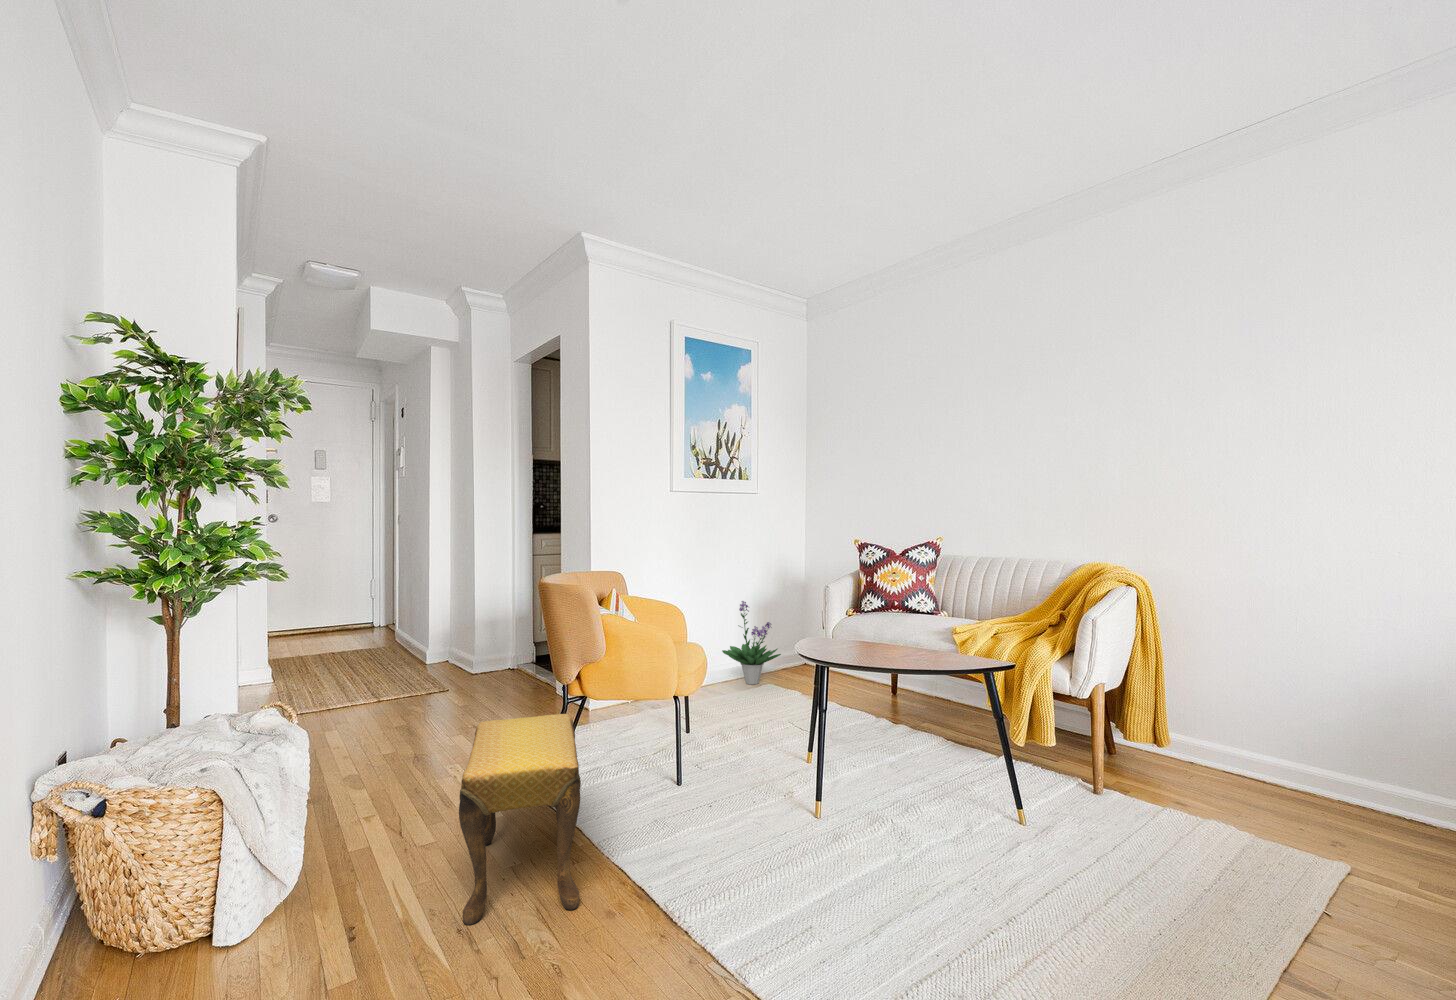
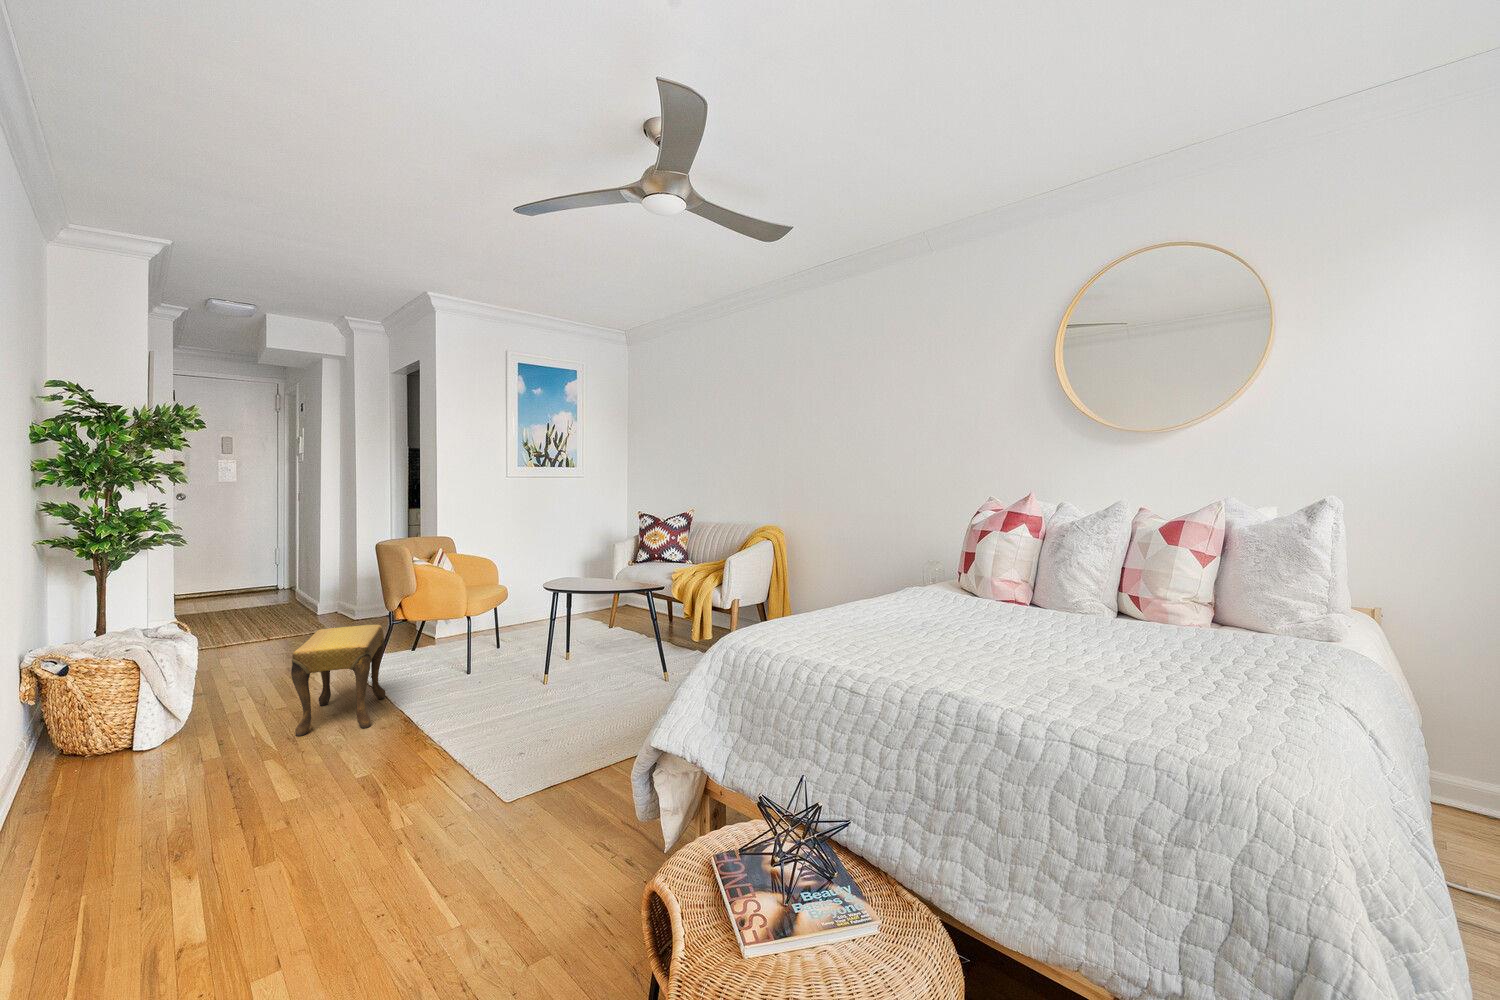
potted plant: present [722,601,781,684] -> none [548,559,592,620]

